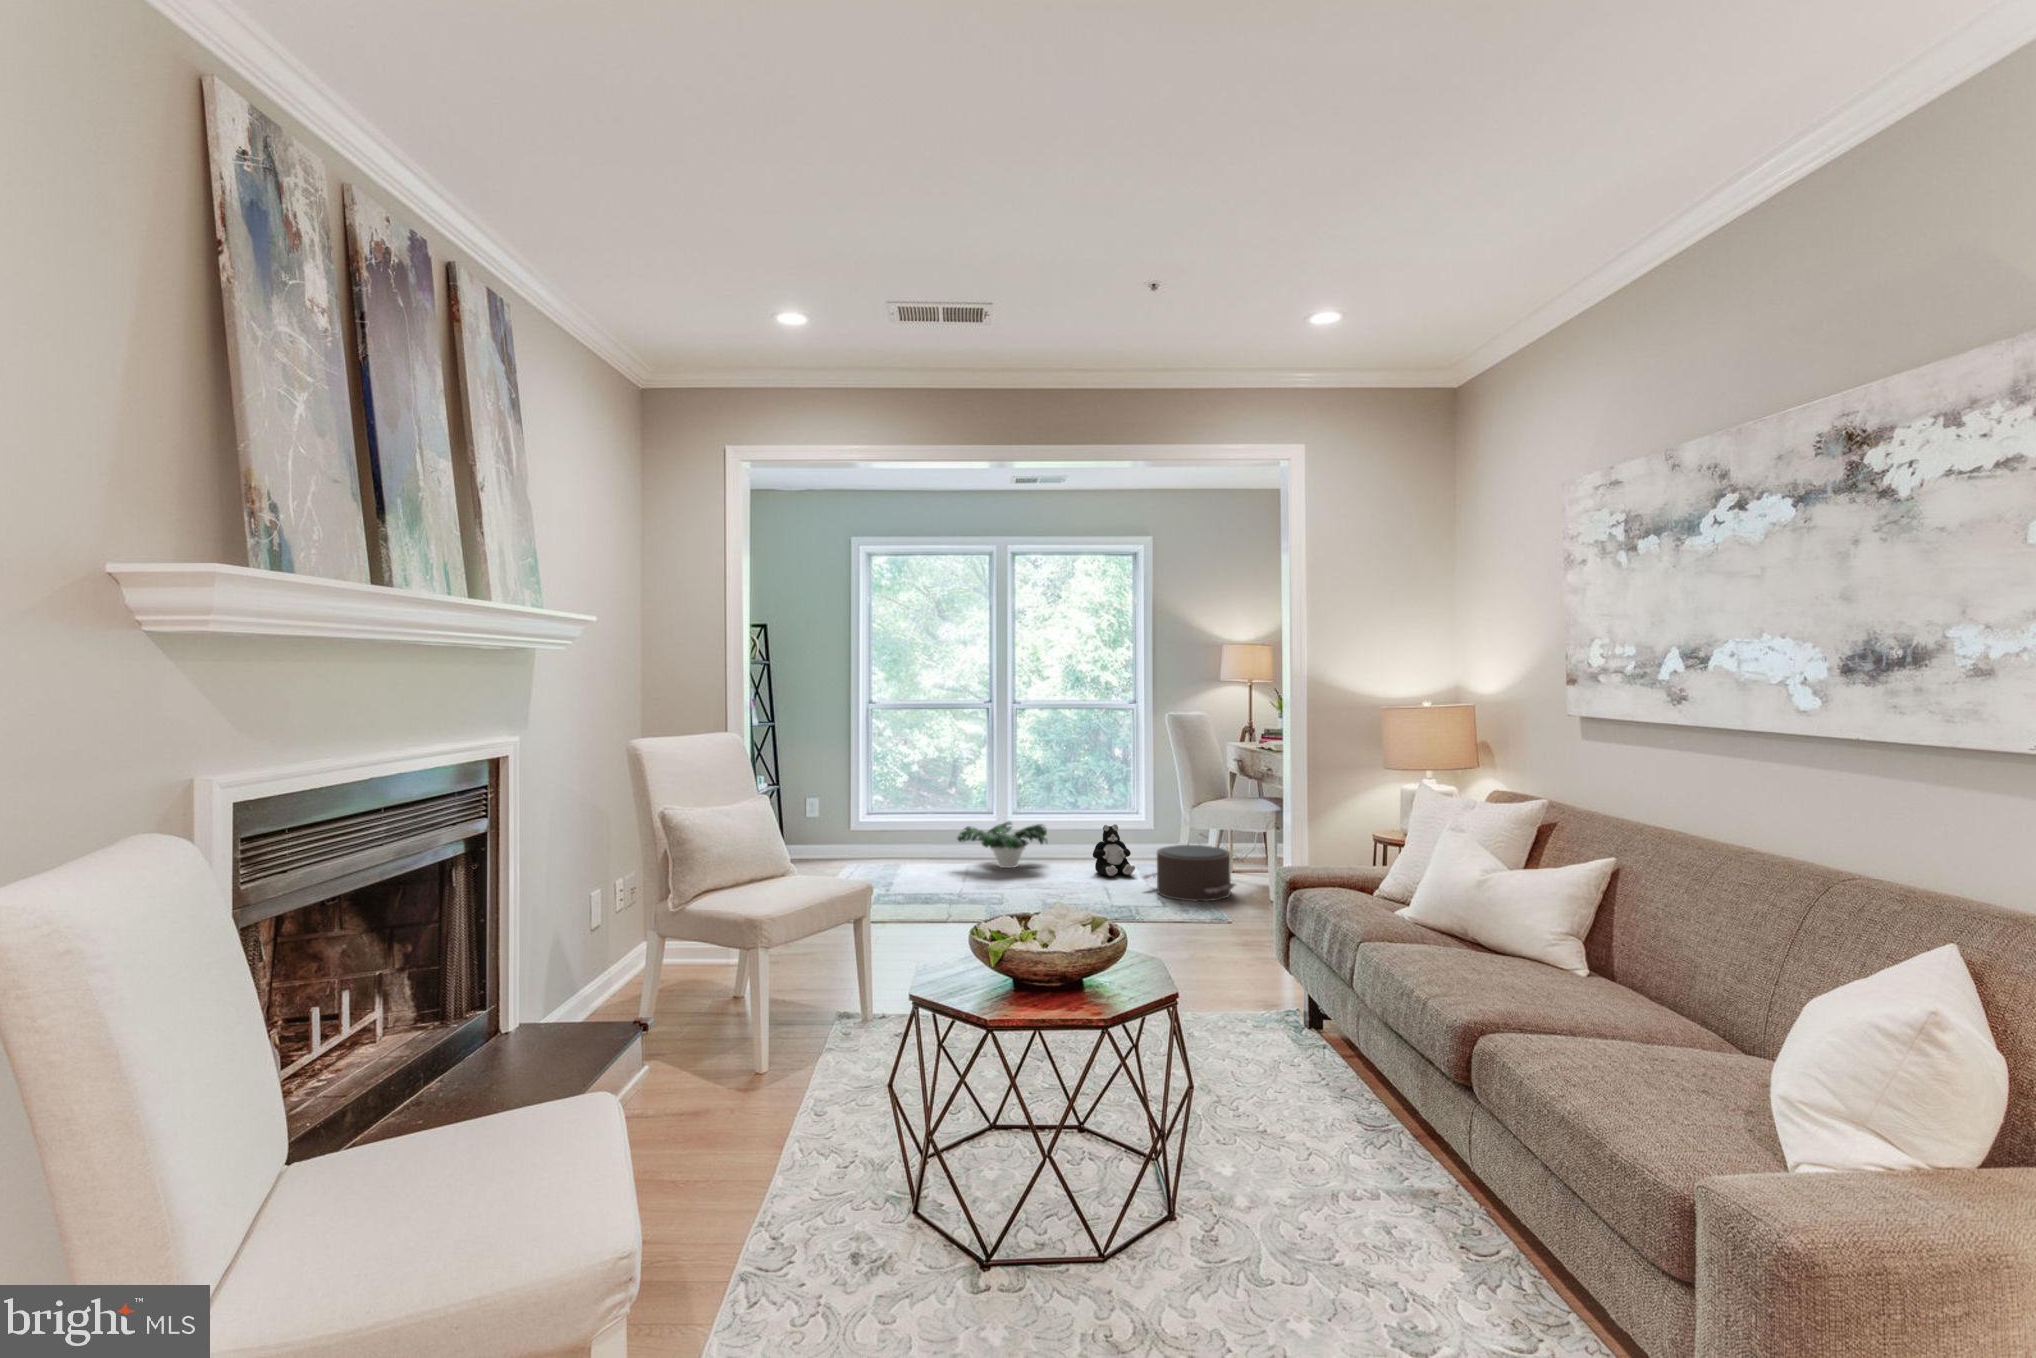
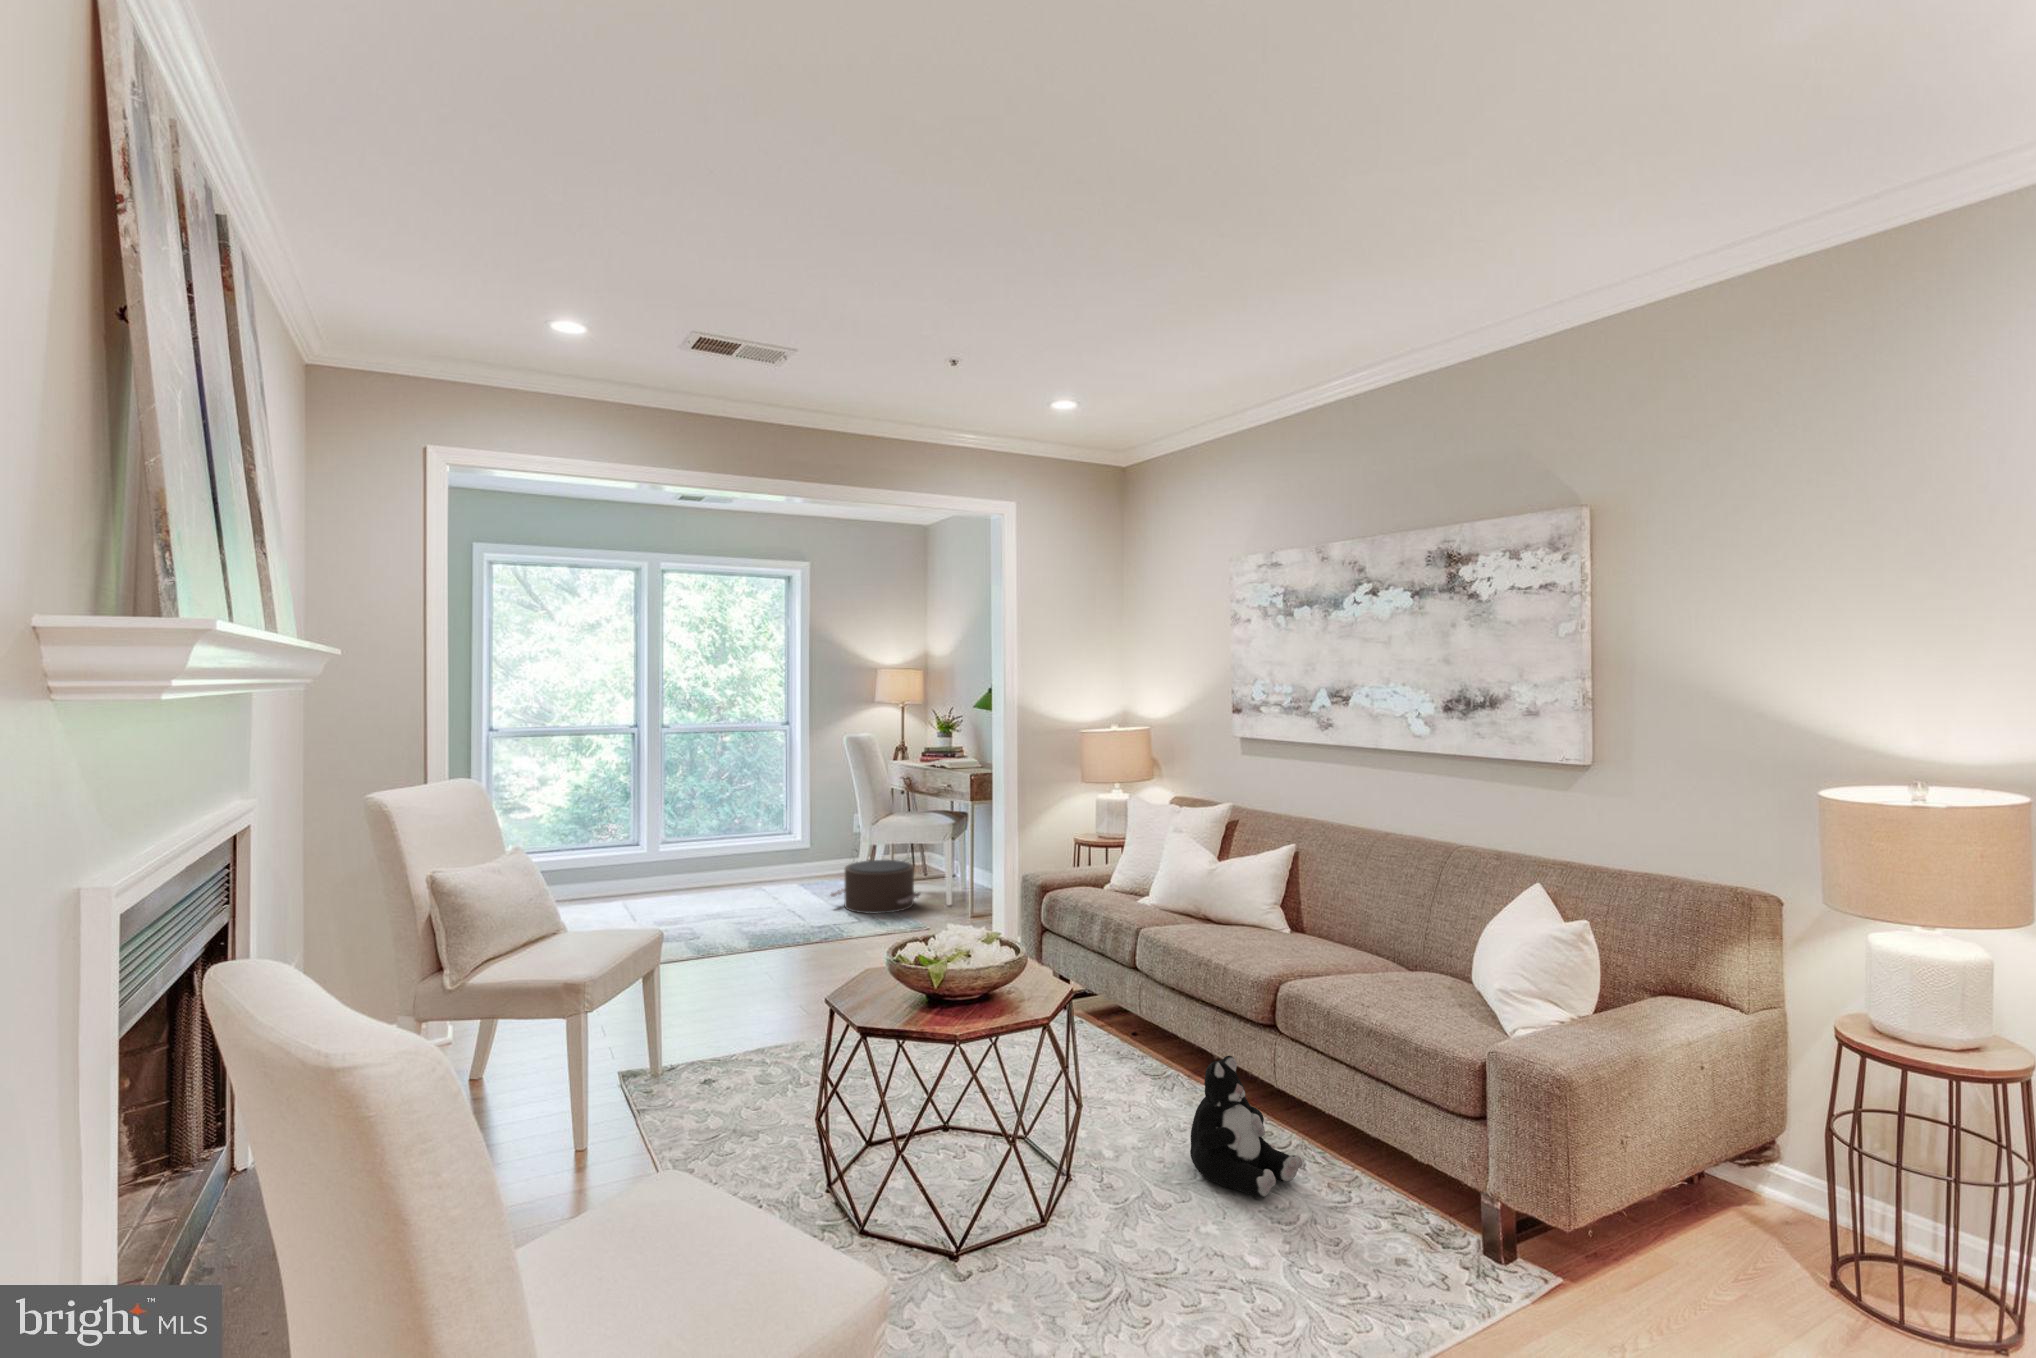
potted plant: present [958,822,1047,868] -> none [617,852,721,901]
plush toy: present [1093,824,1135,876] -> present [1190,1056,1303,1197]

